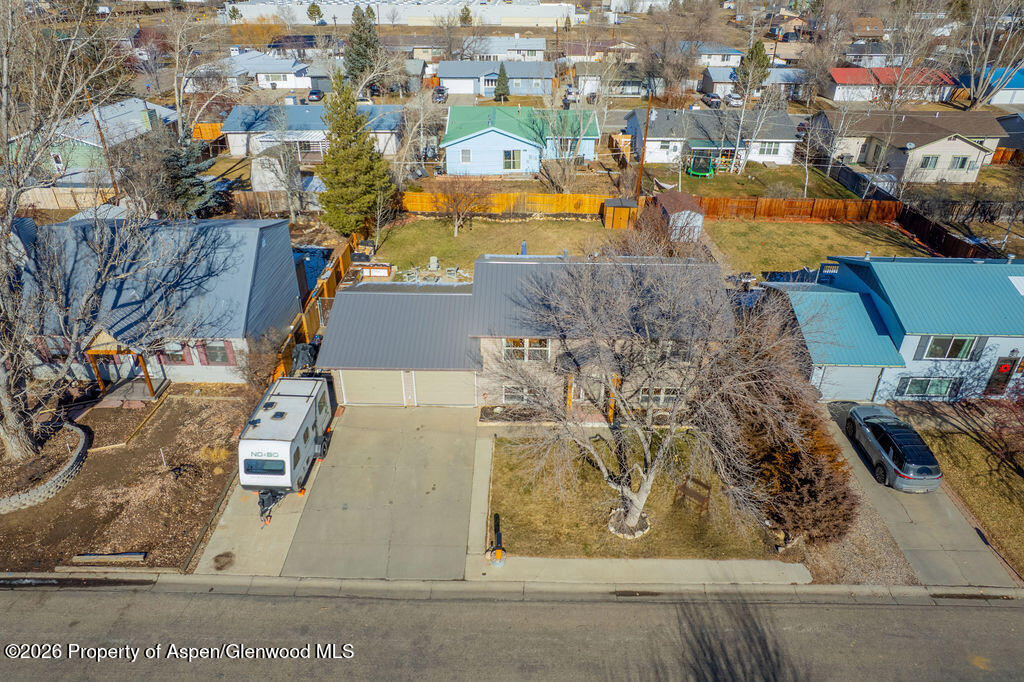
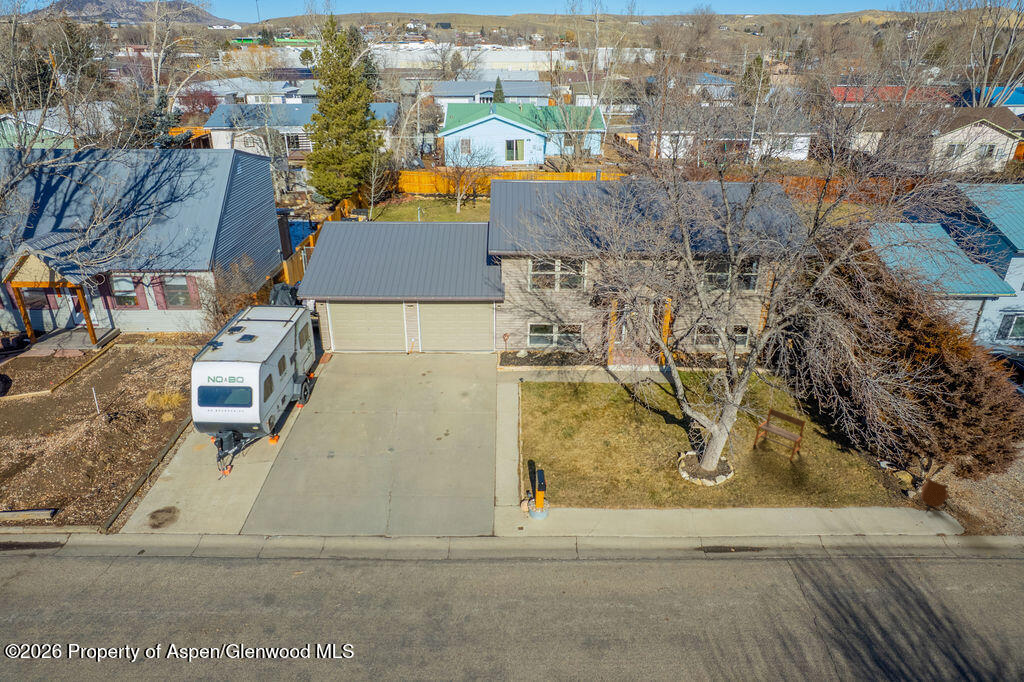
lounge chair: none [785,542,811,567] -> present [921,478,949,512]

